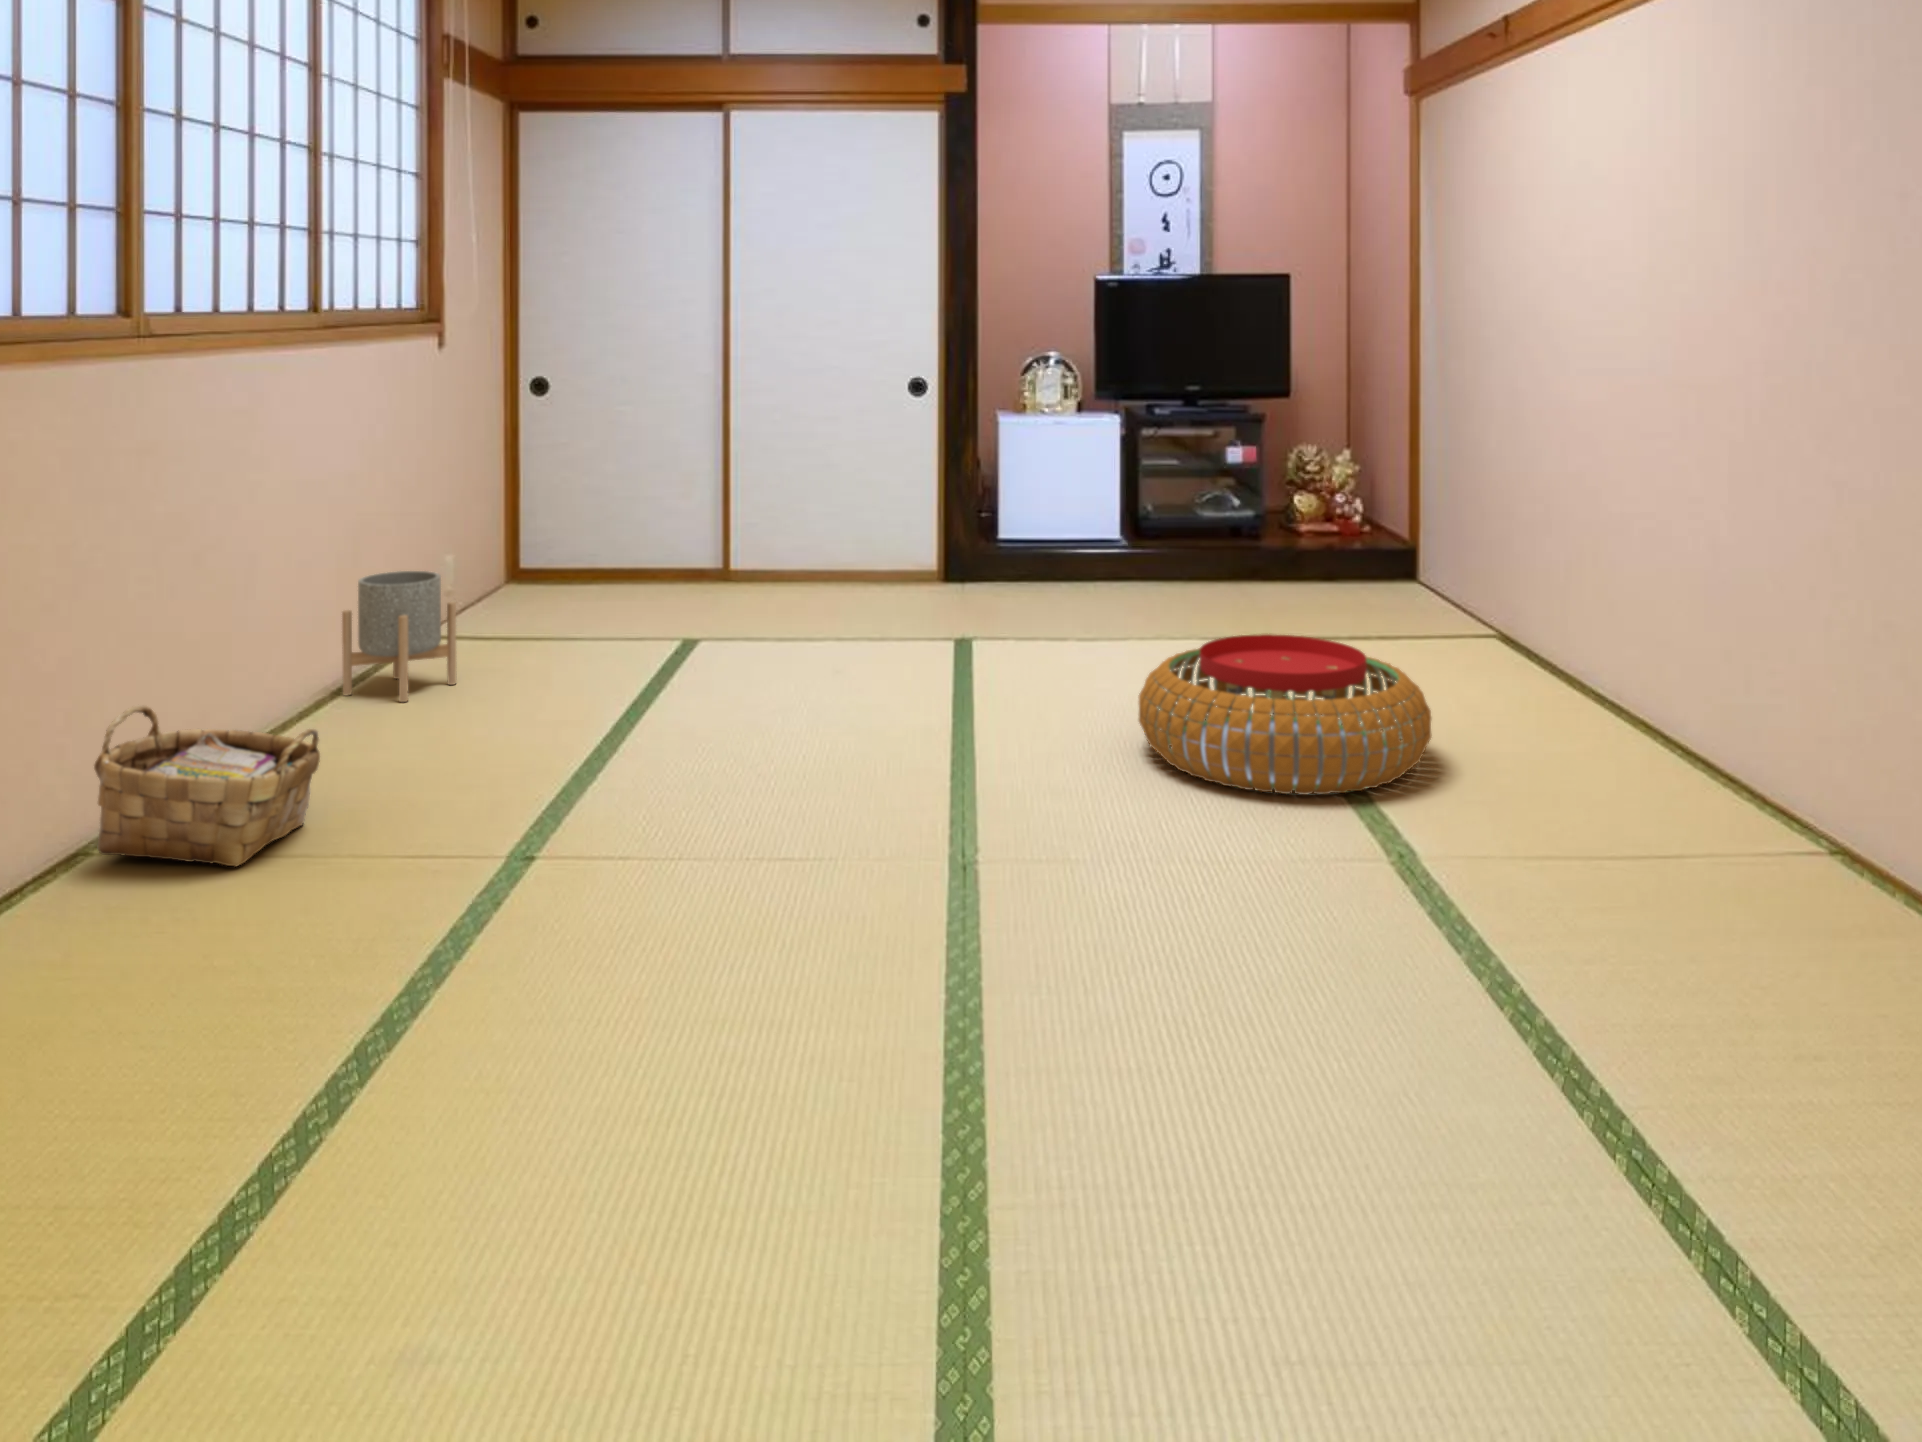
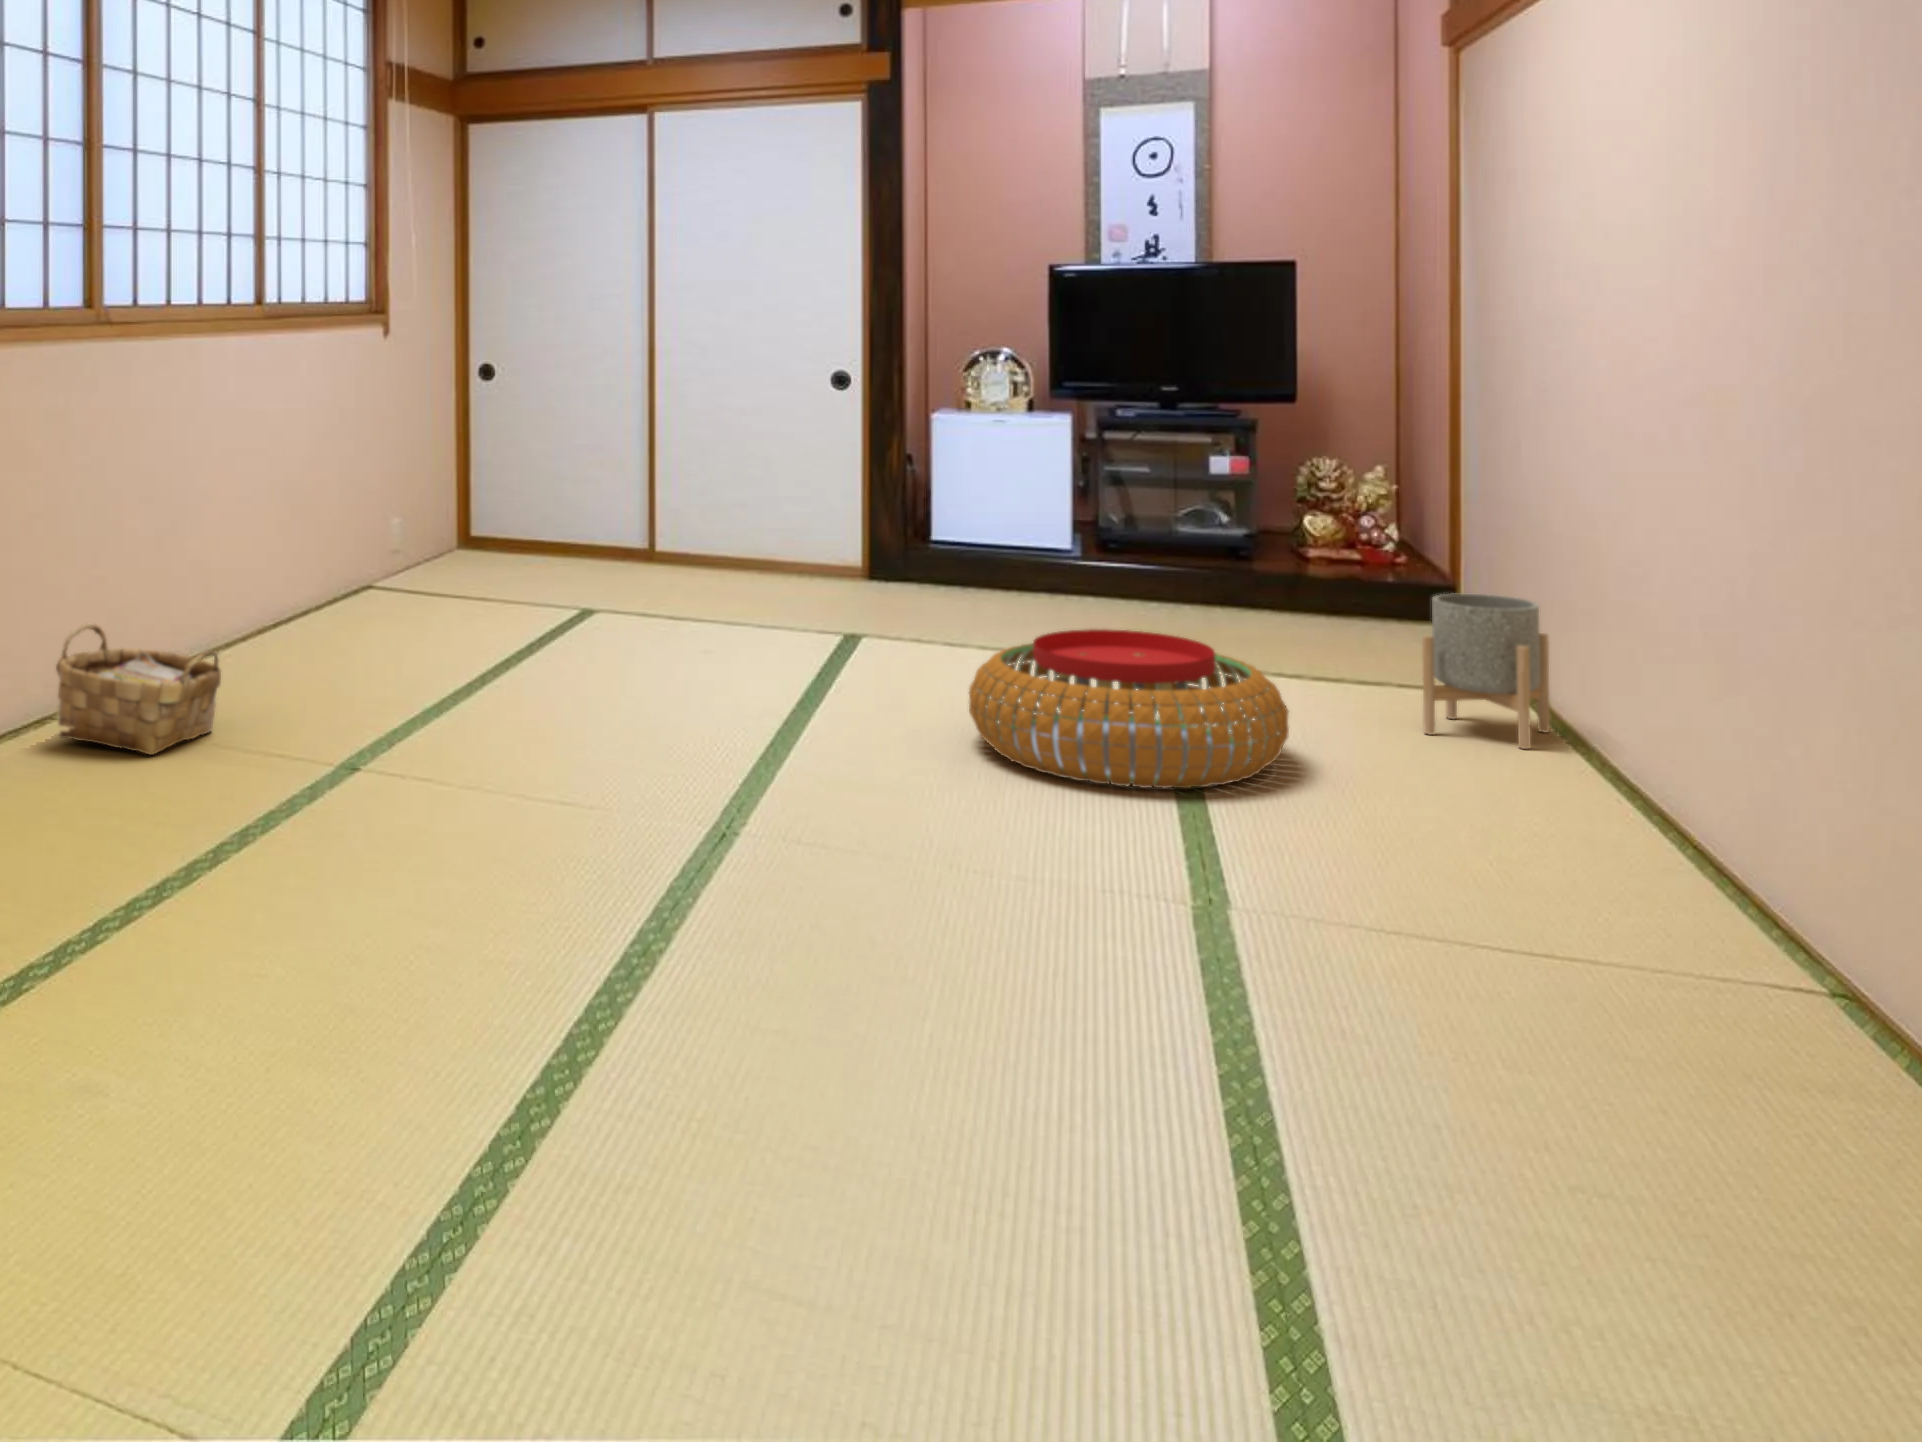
planter: present [342,571,457,702] -> present [1422,593,1550,749]

